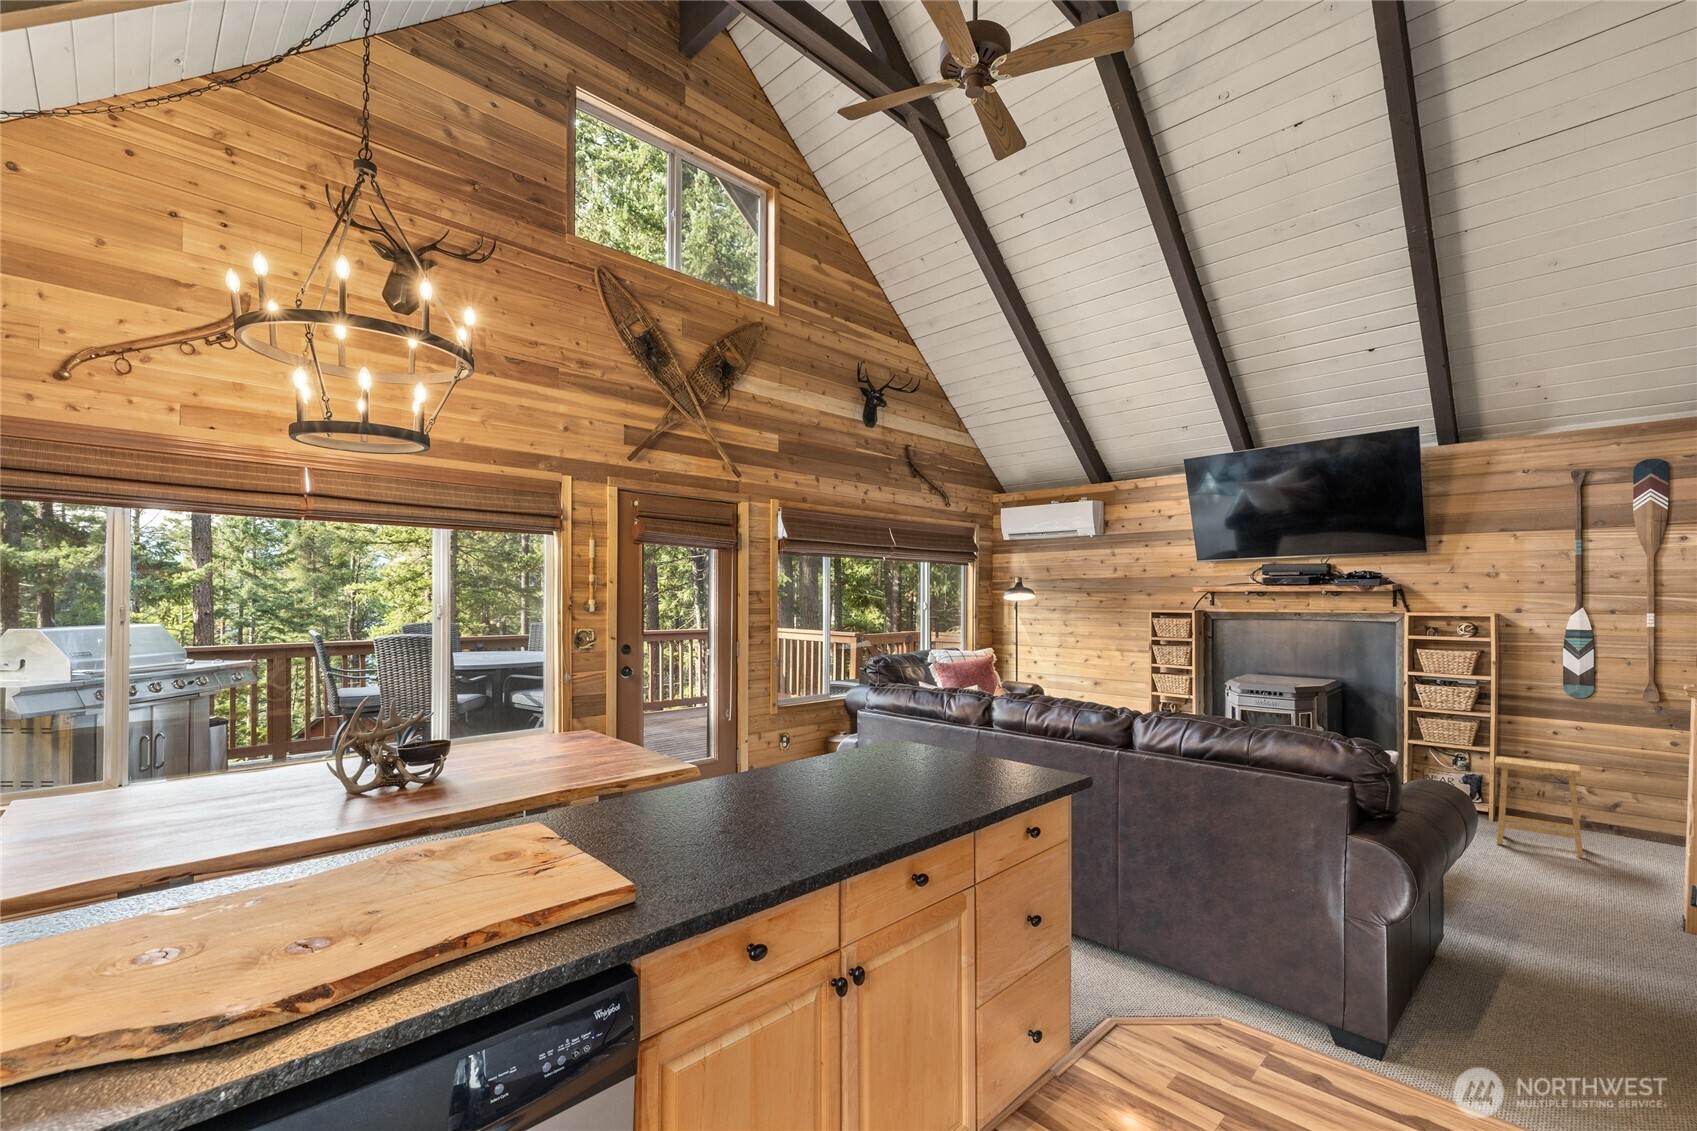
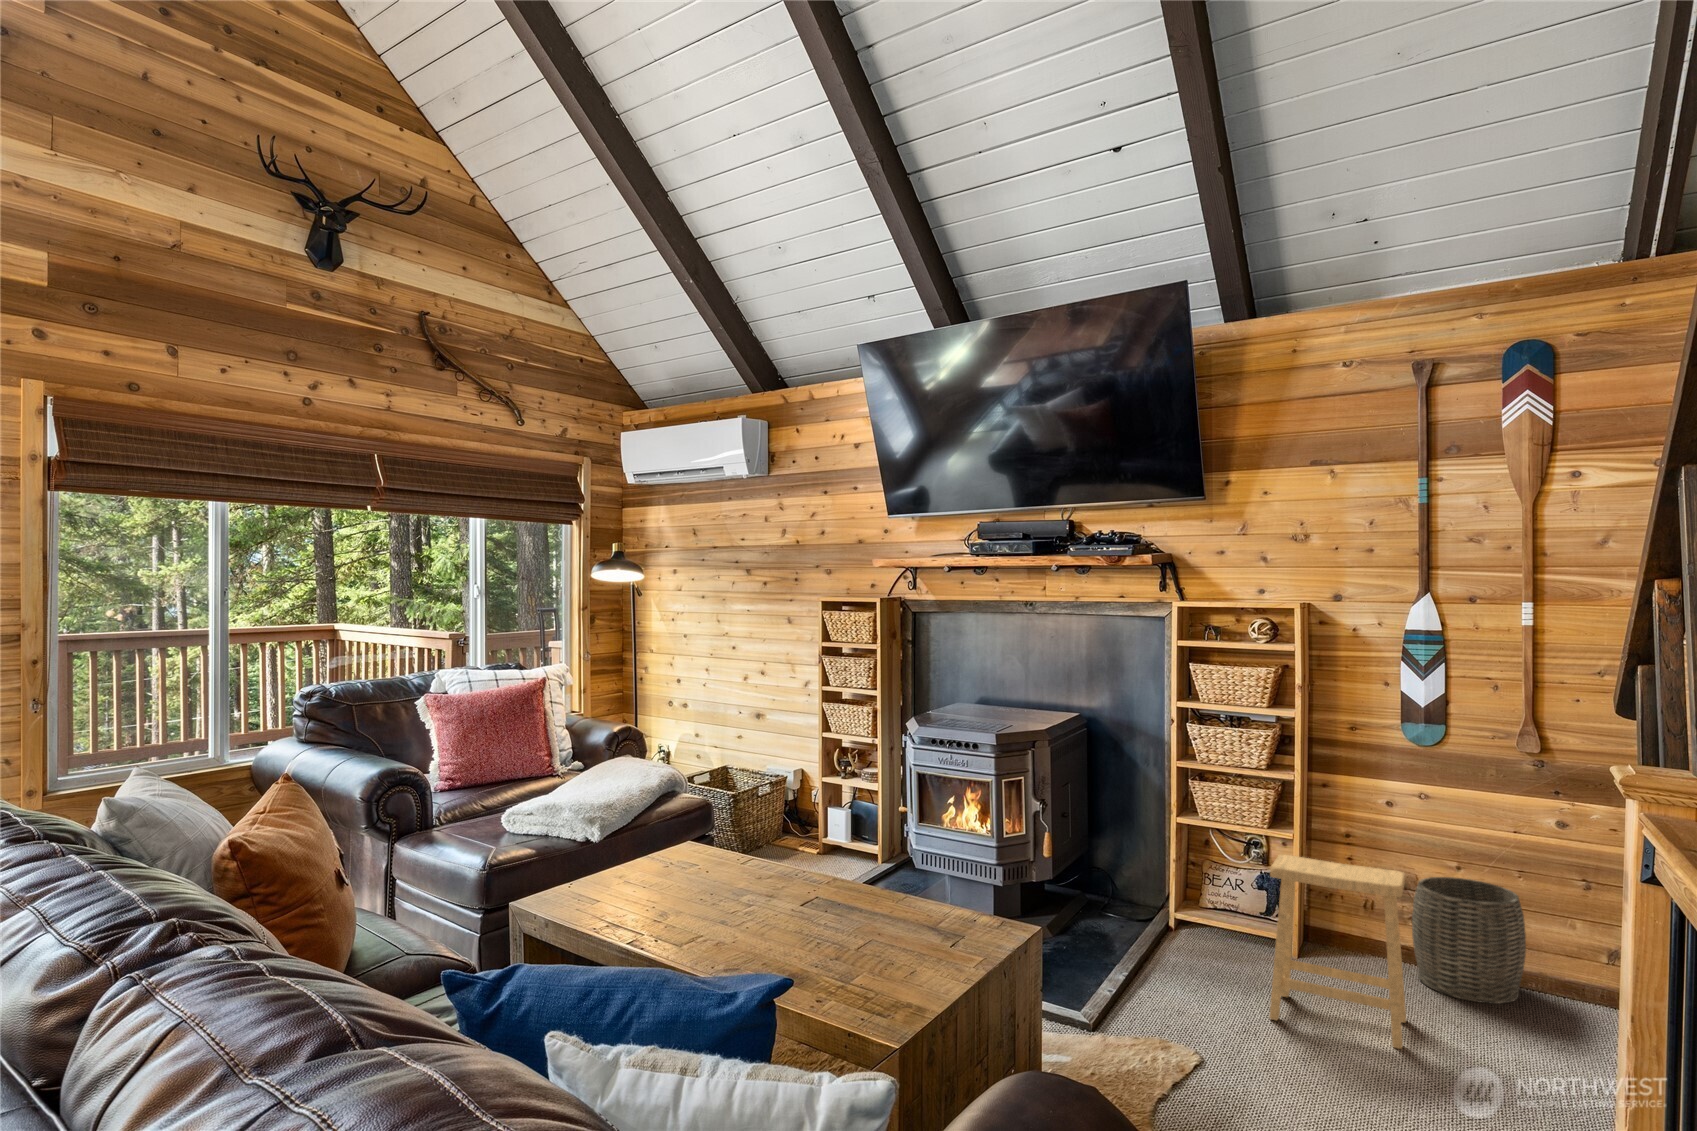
woven basket: none [1578,775,1655,844] -> present [1412,877,1526,1004]

